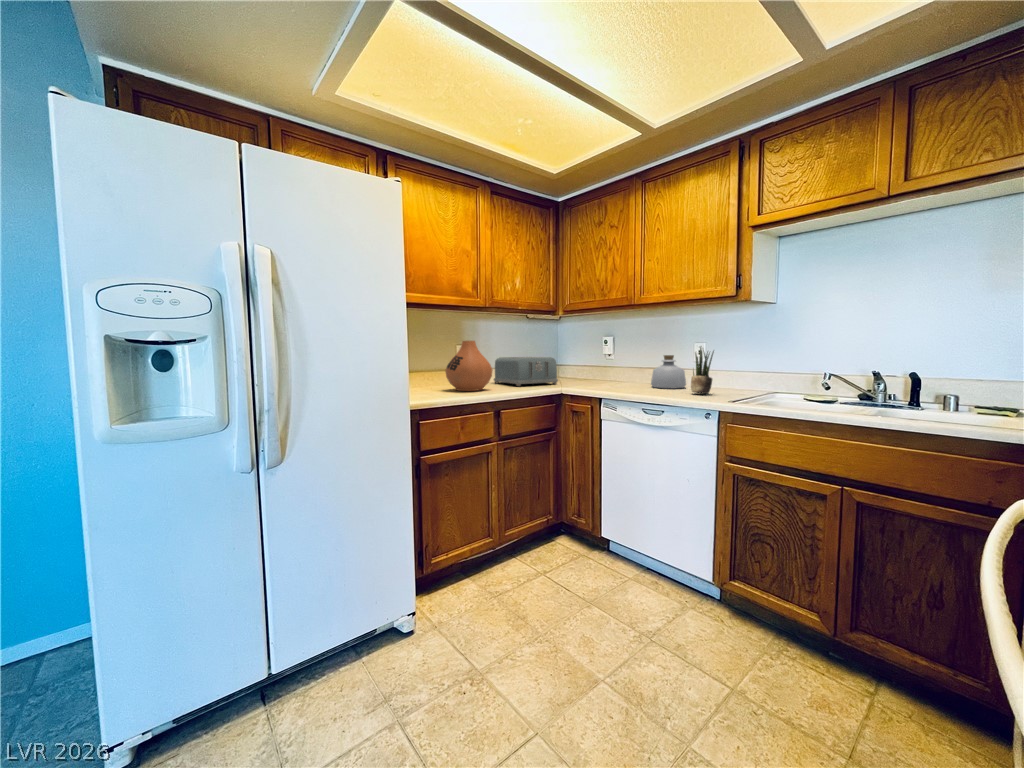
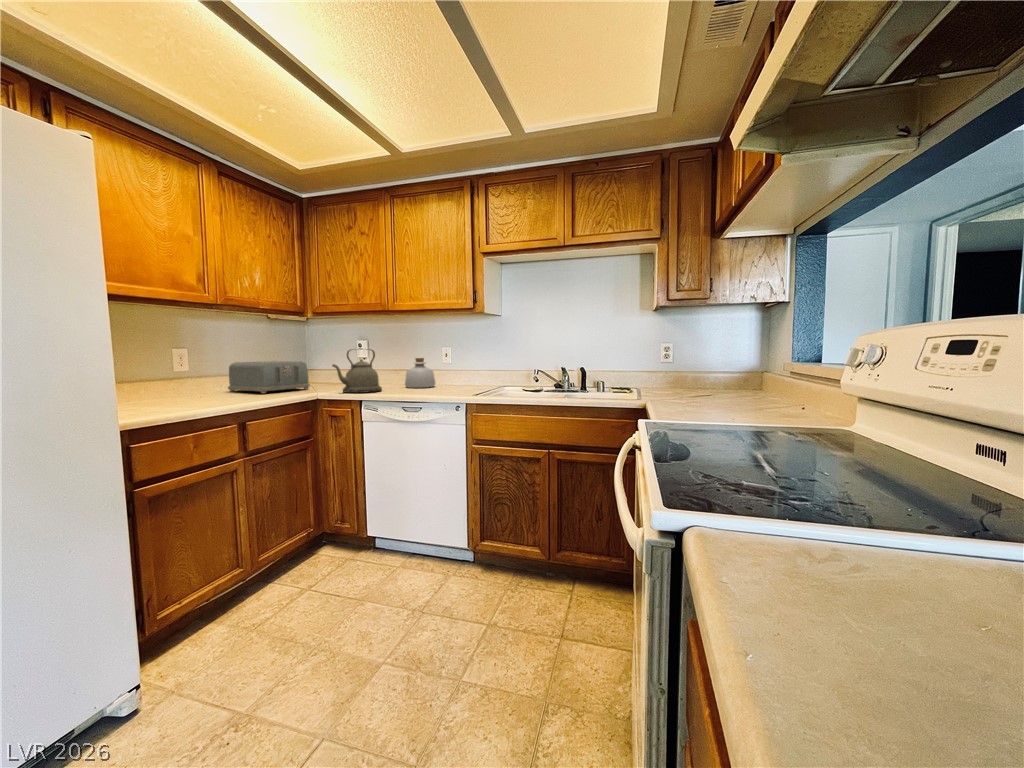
vase: present [445,341,493,391] -> none [161,343,230,403]
kettle: none [577,345,625,390] -> present [333,349,382,393]
potted plant: present [691,347,714,394] -> none [441,349,458,391]

